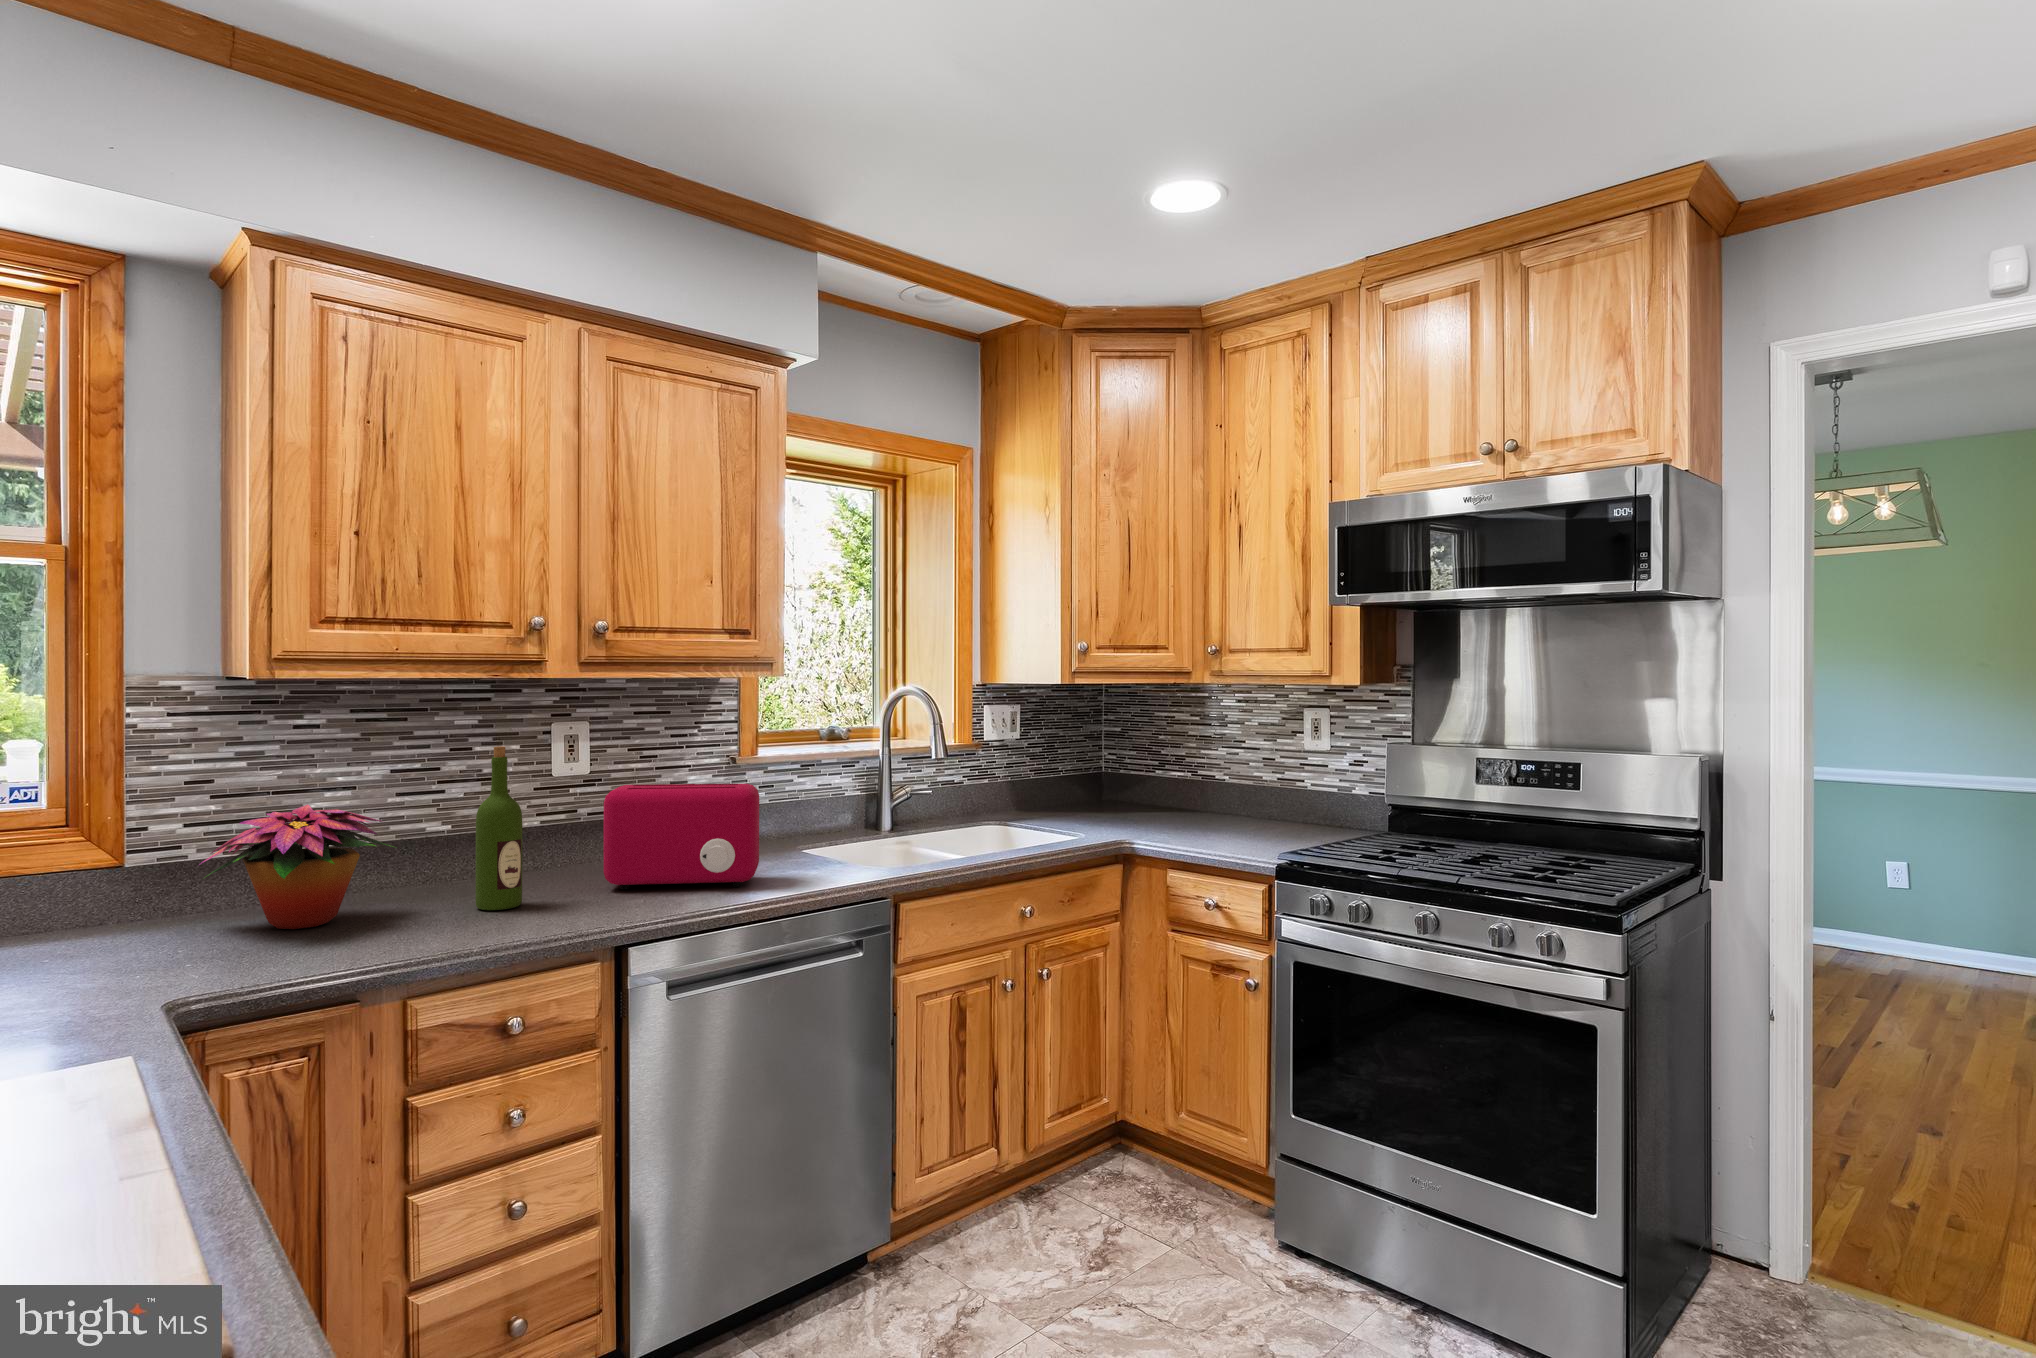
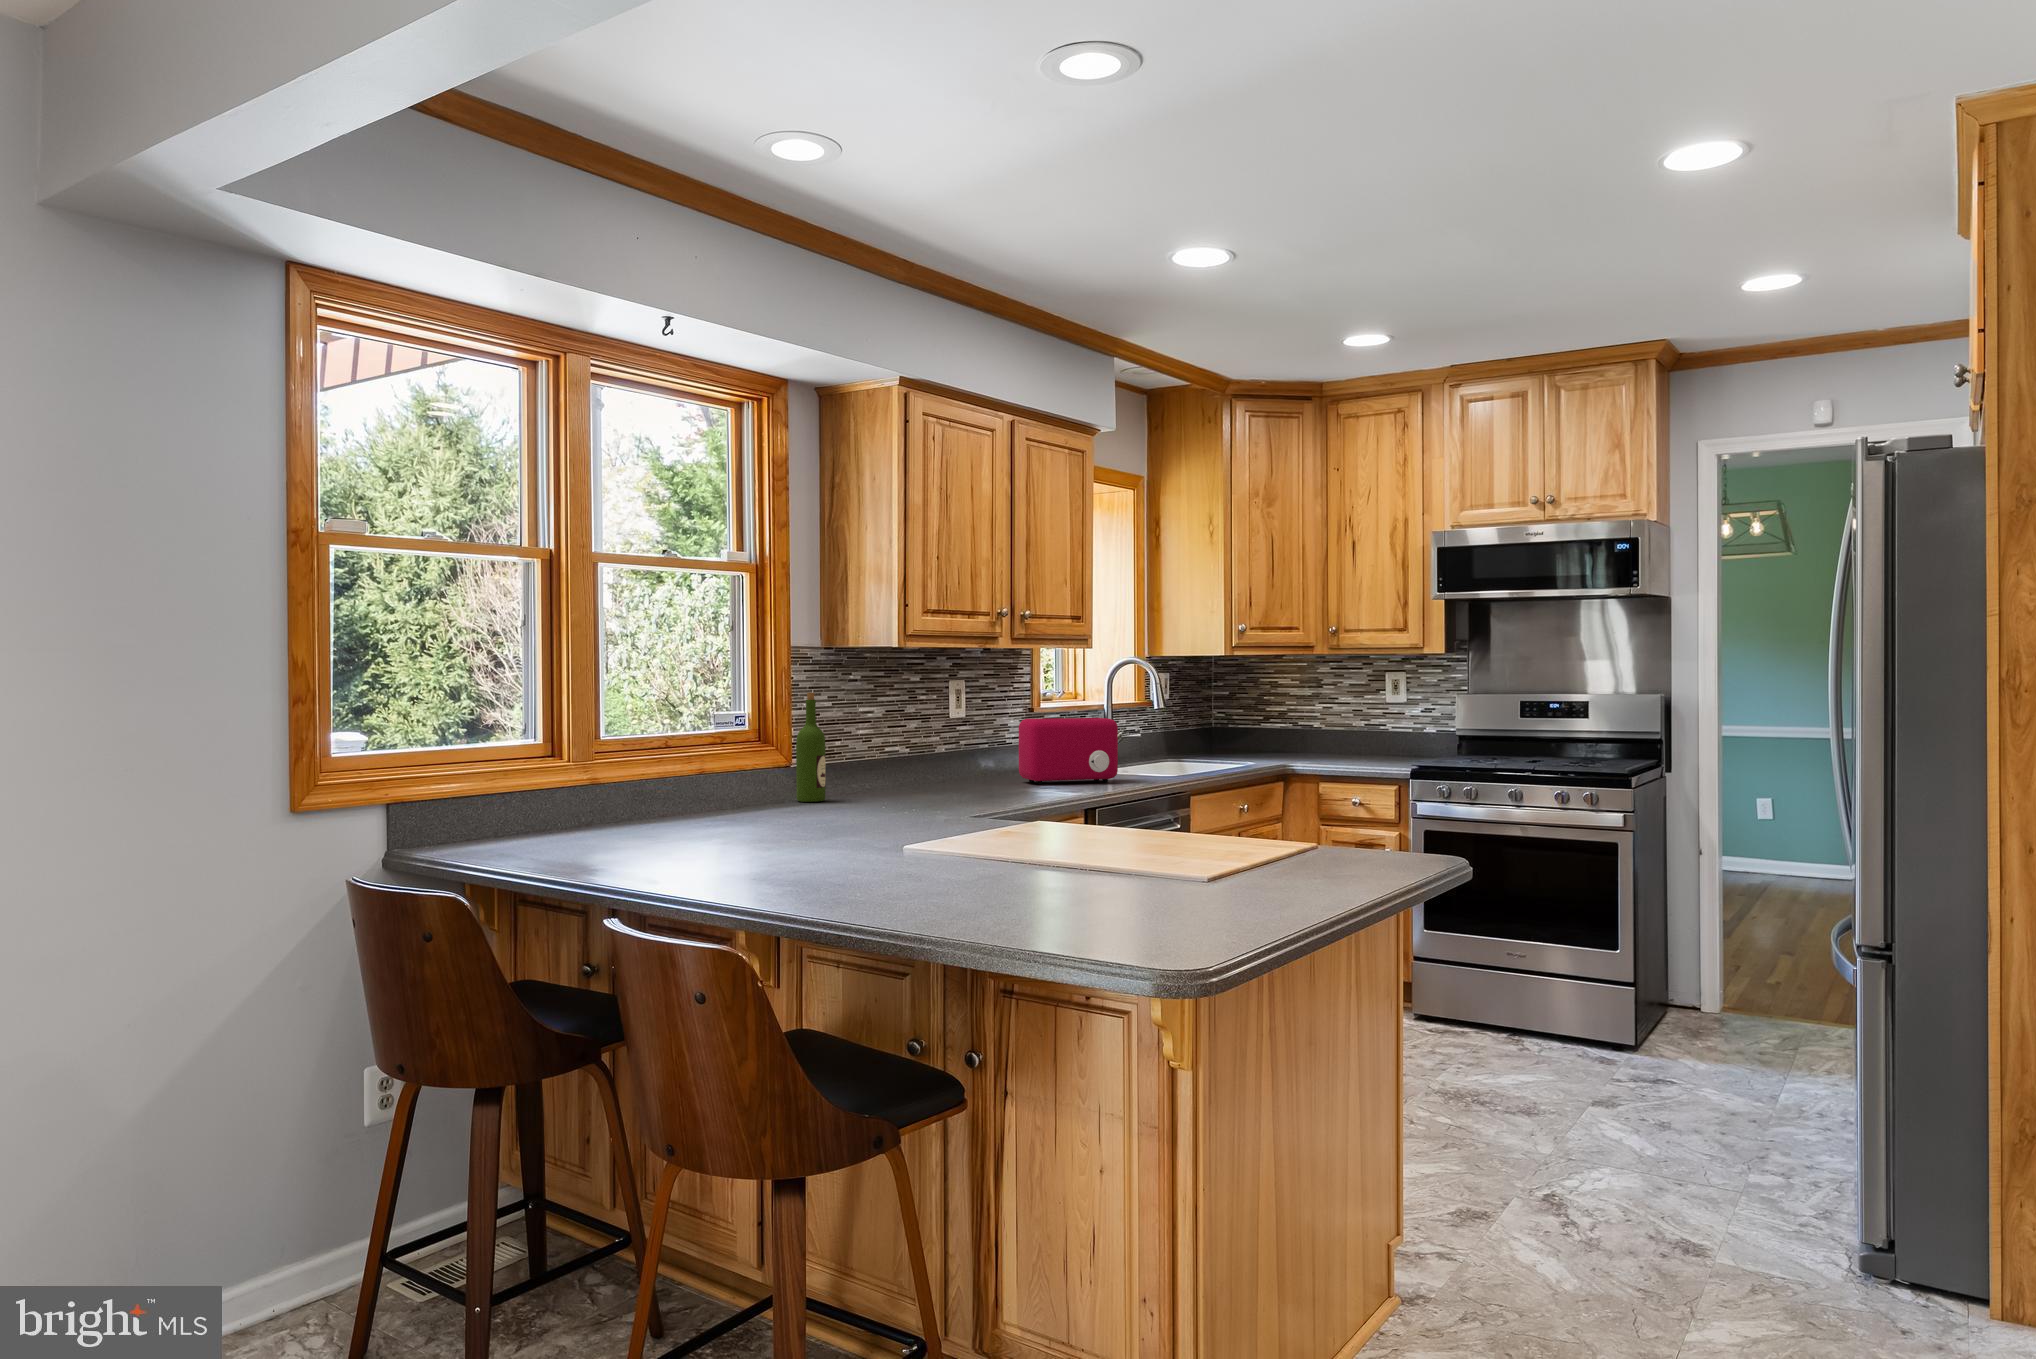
wine bottle: present [475,746,523,910] -> present [796,693,826,802]
flower arrangement: present [200,804,393,929] -> none [851,724,955,797]

